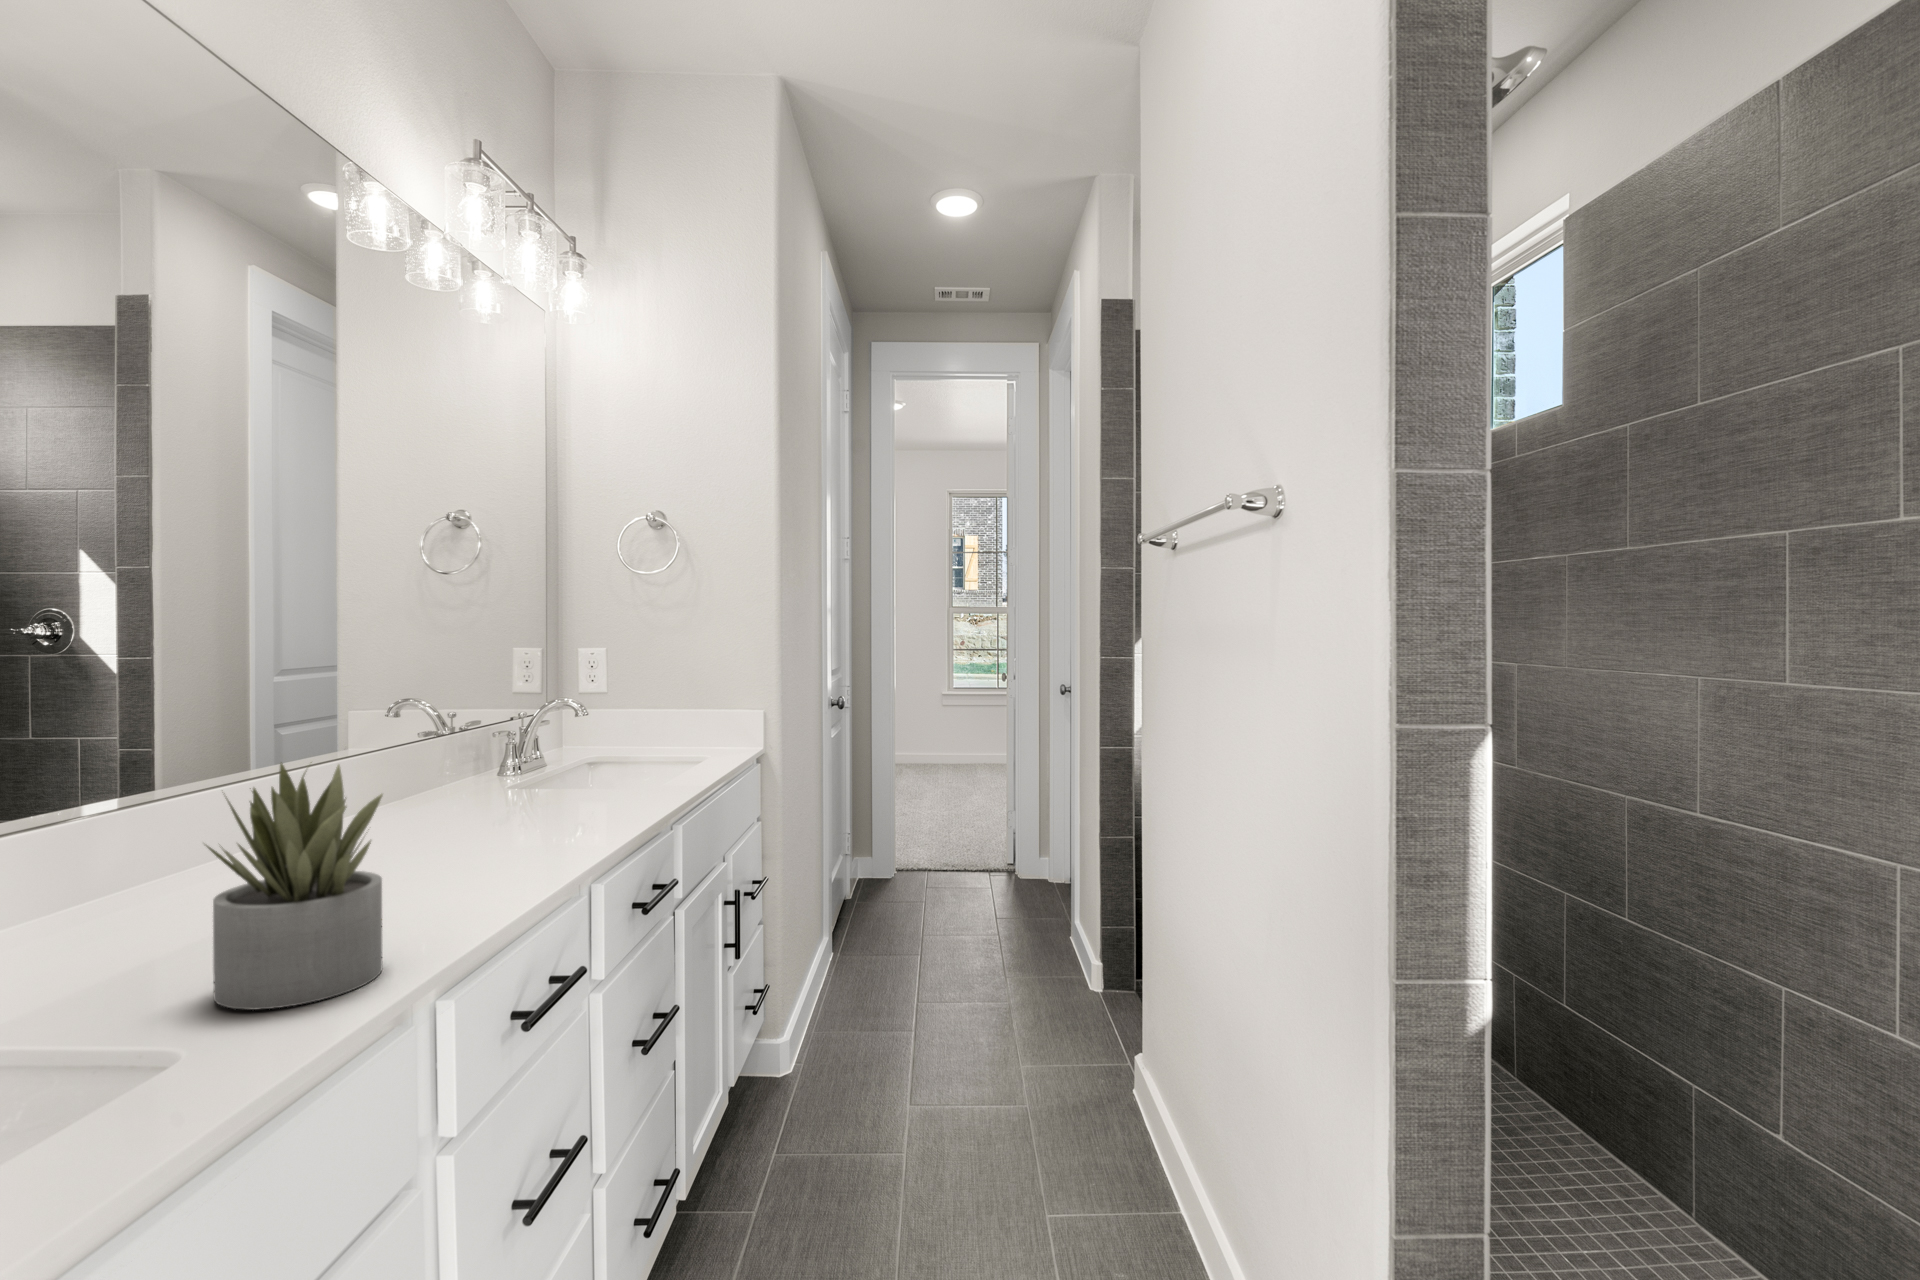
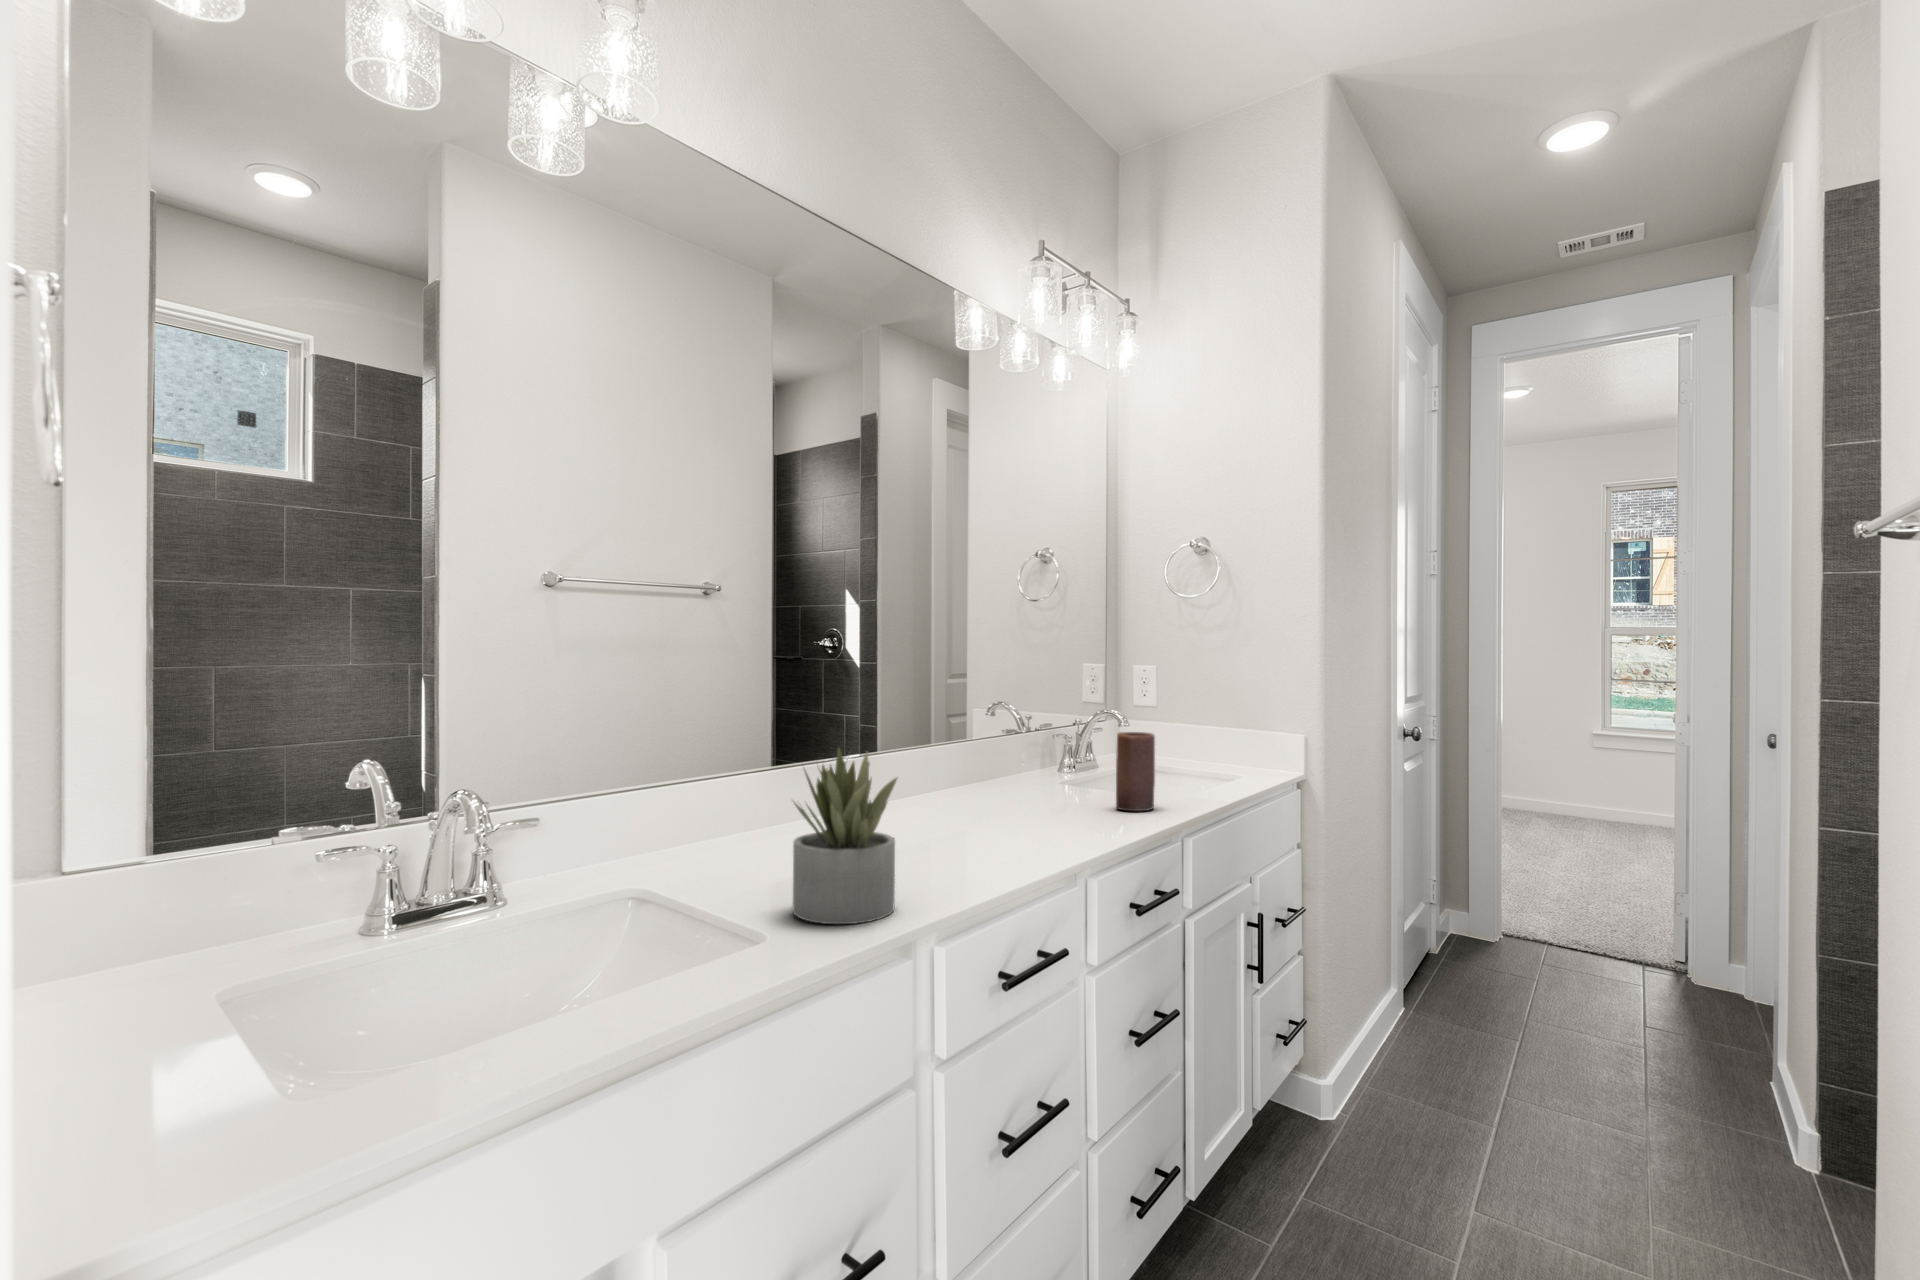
candle: none [594,717,637,804] -> present [1116,732,1155,811]

